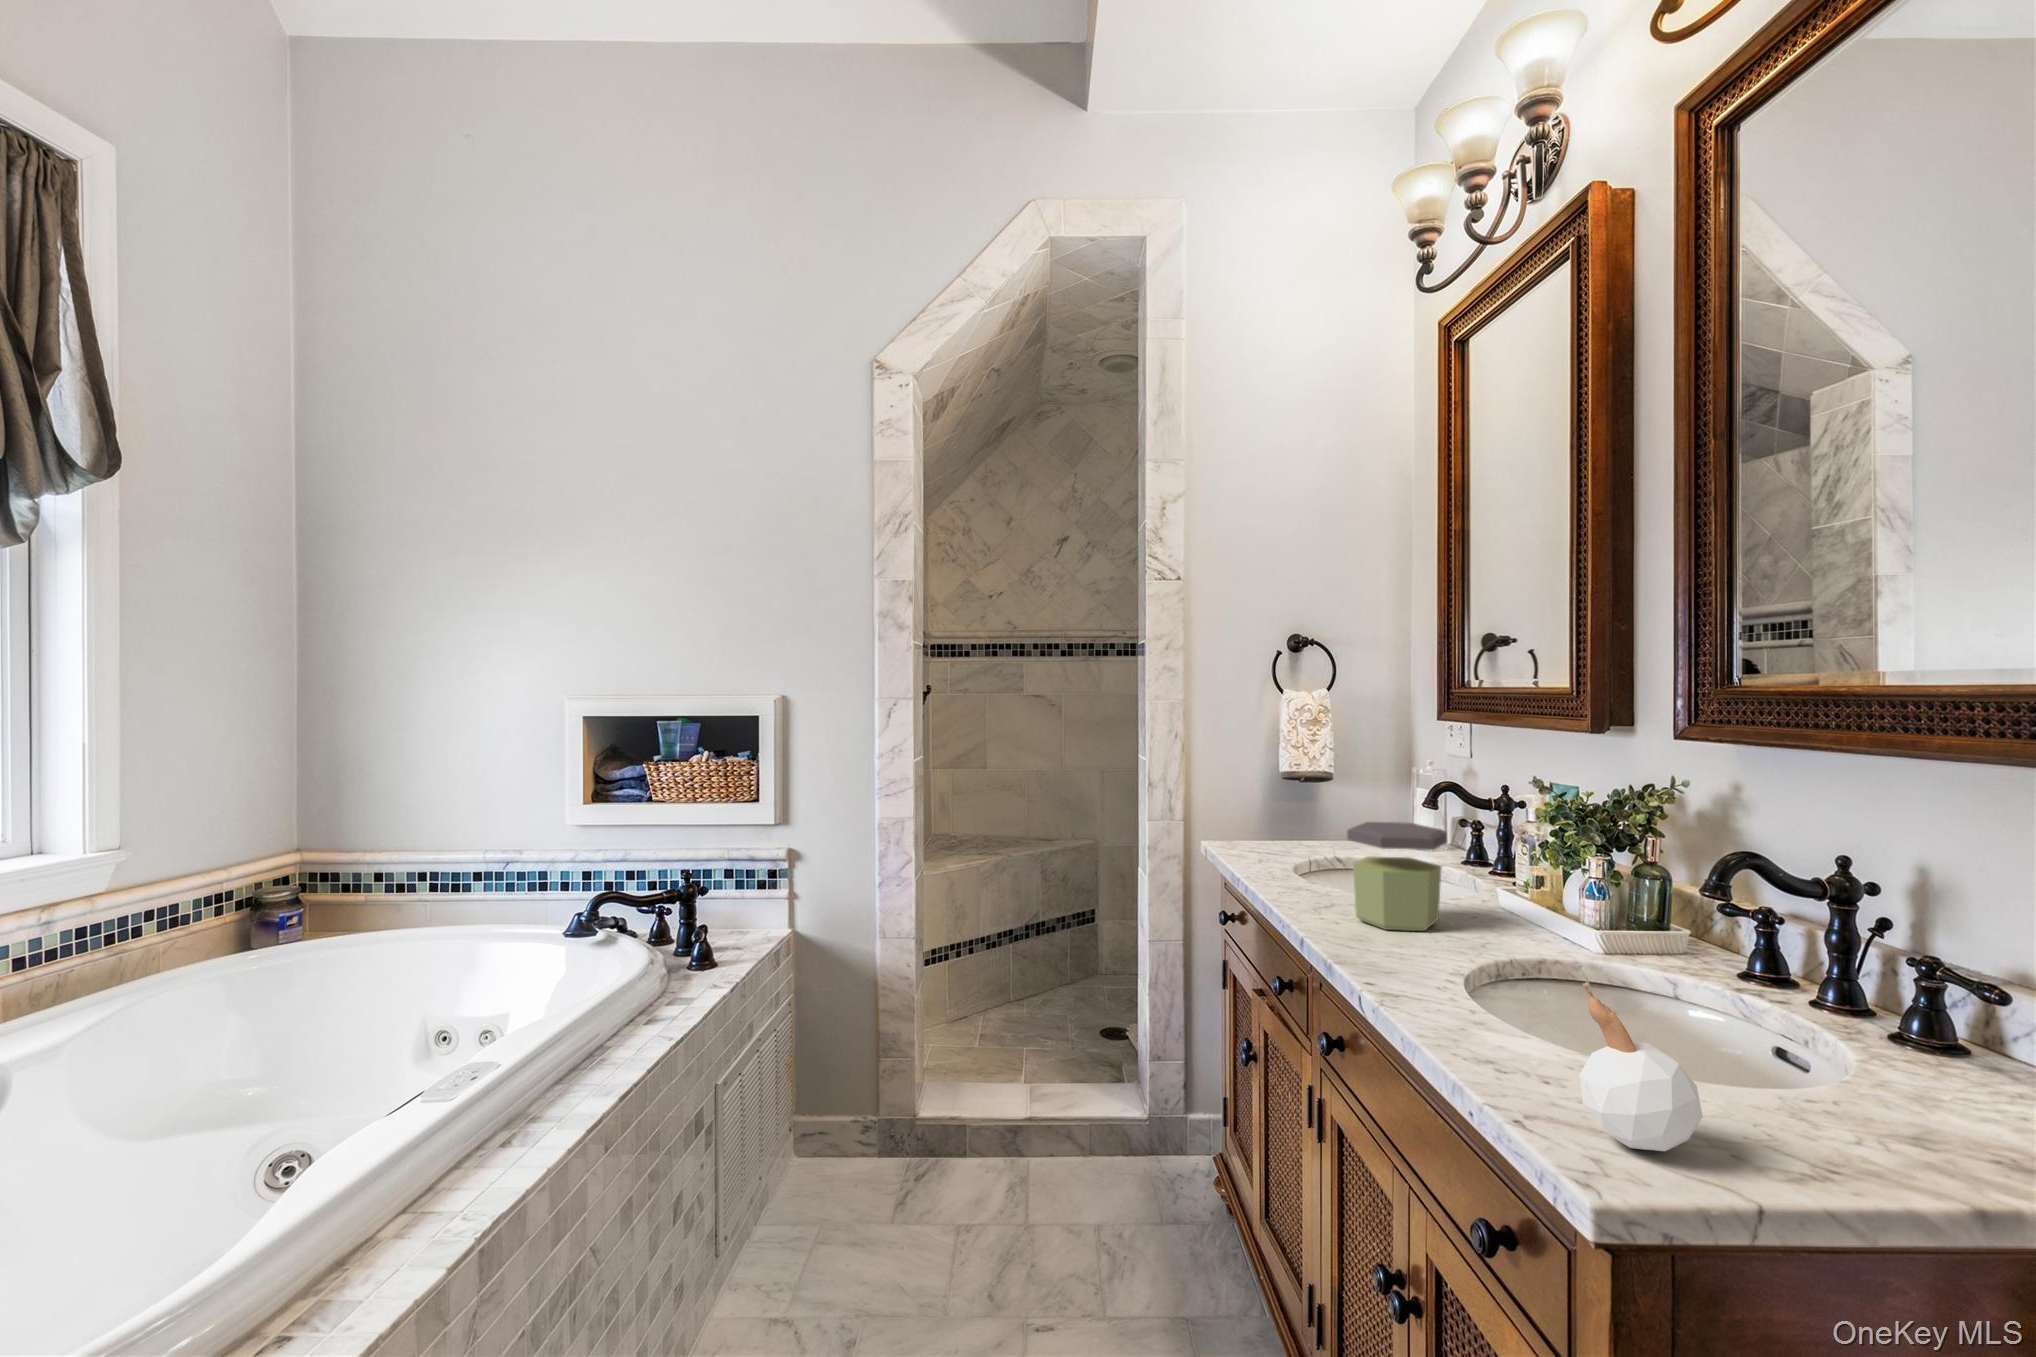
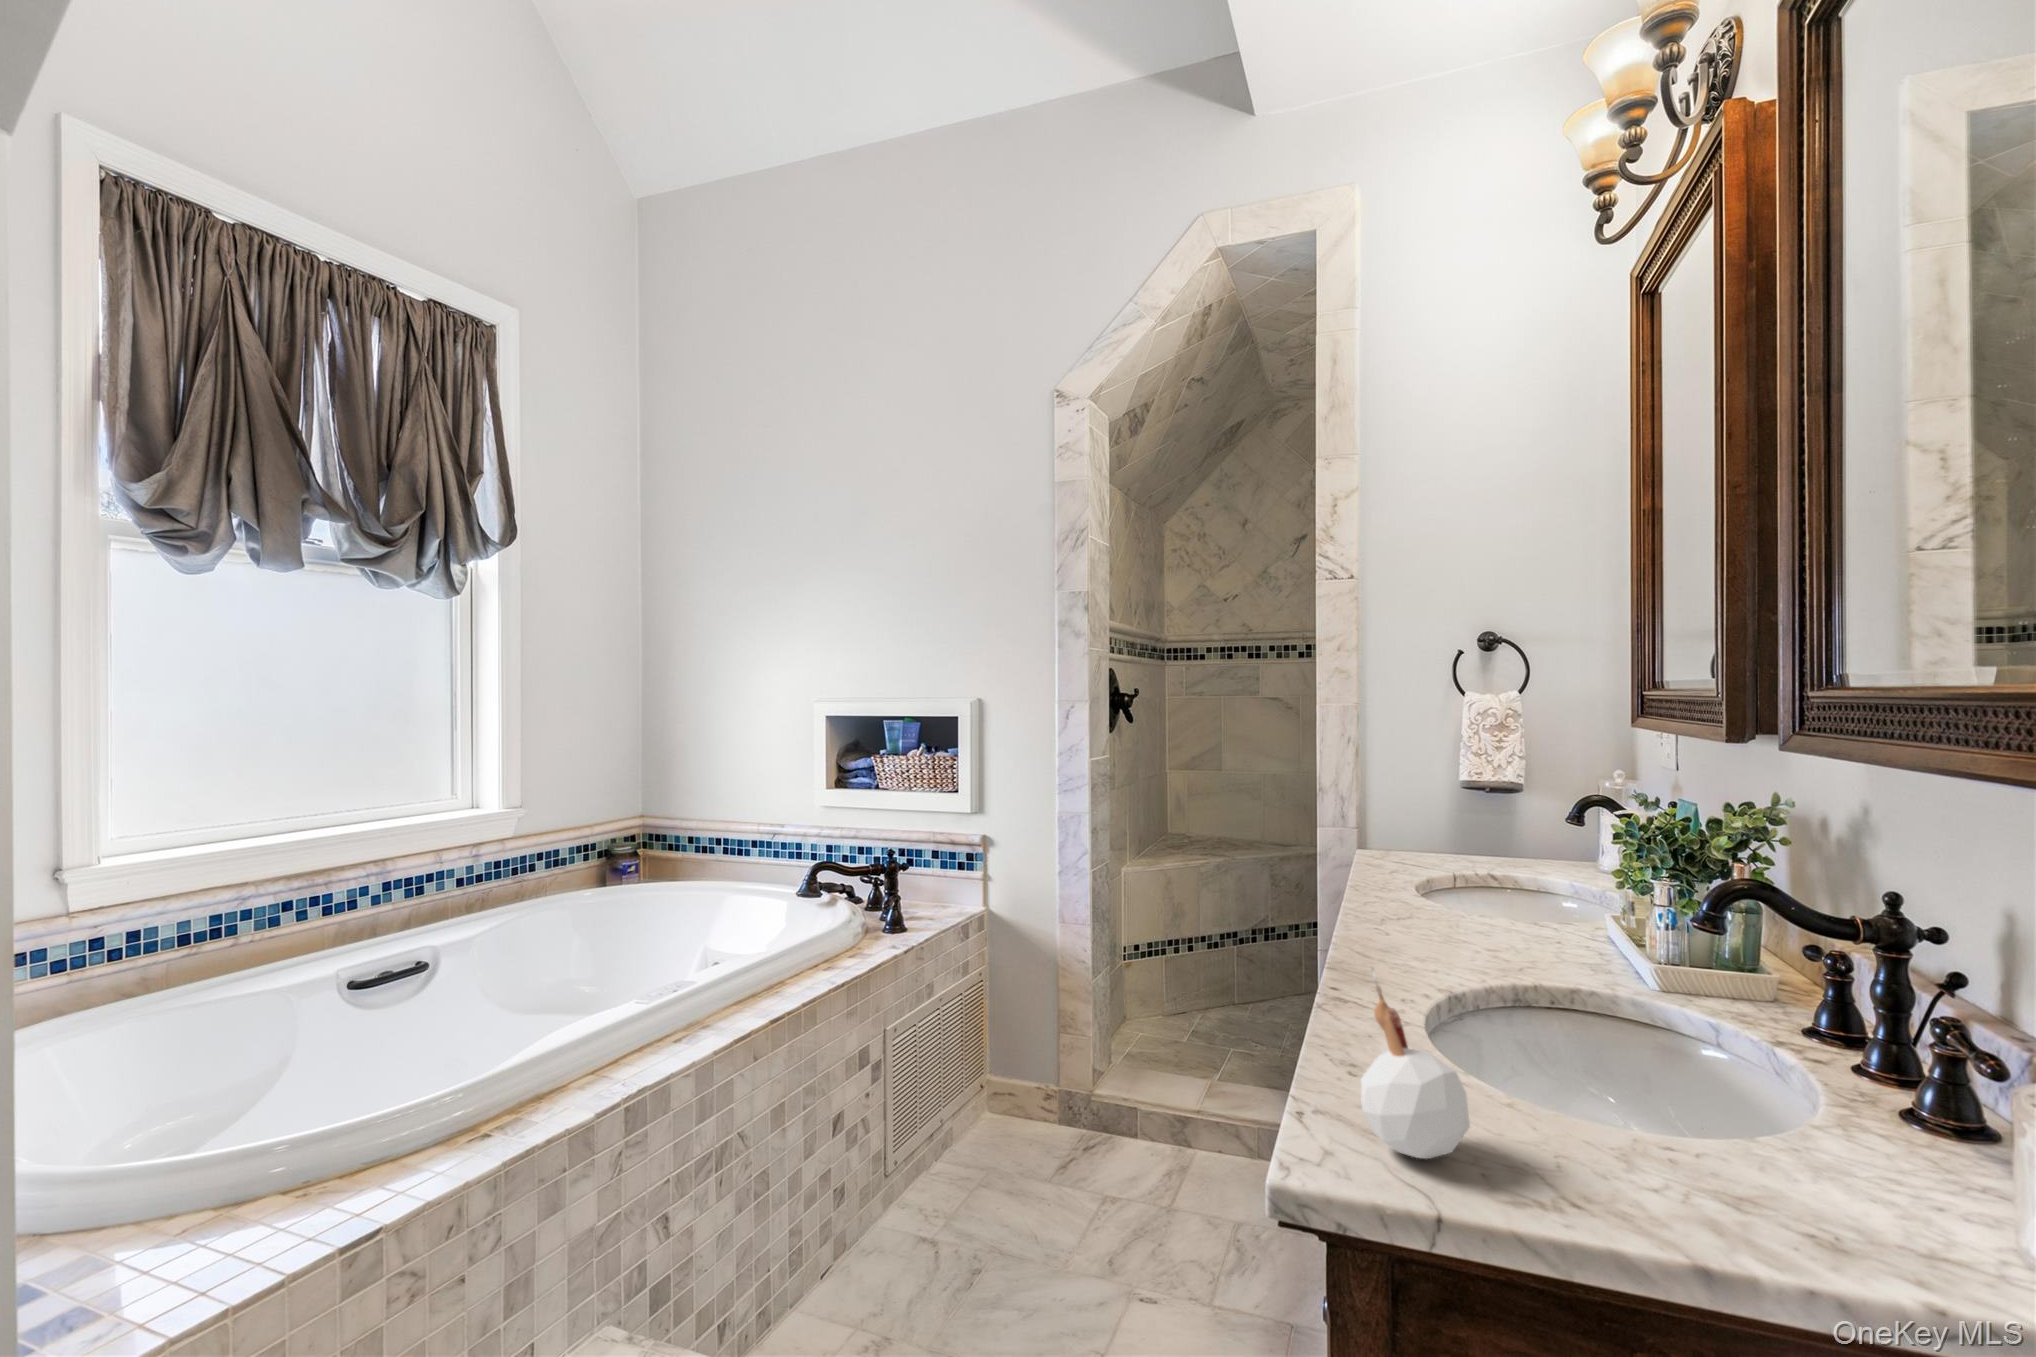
jar: present [1347,822,1447,931] -> none [1410,832,1522,951]

